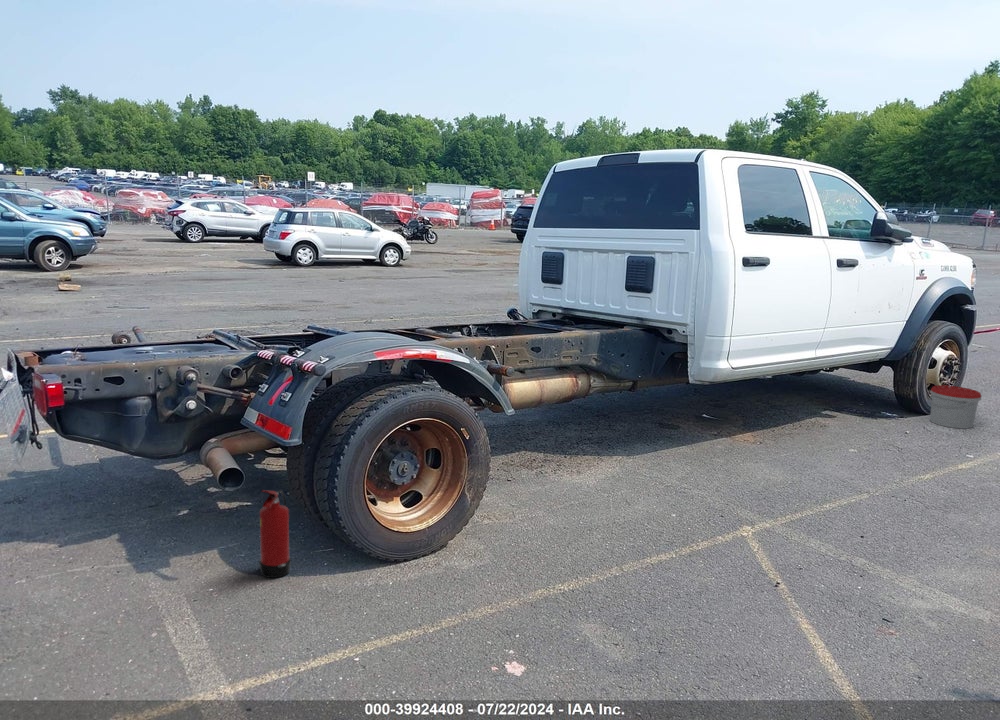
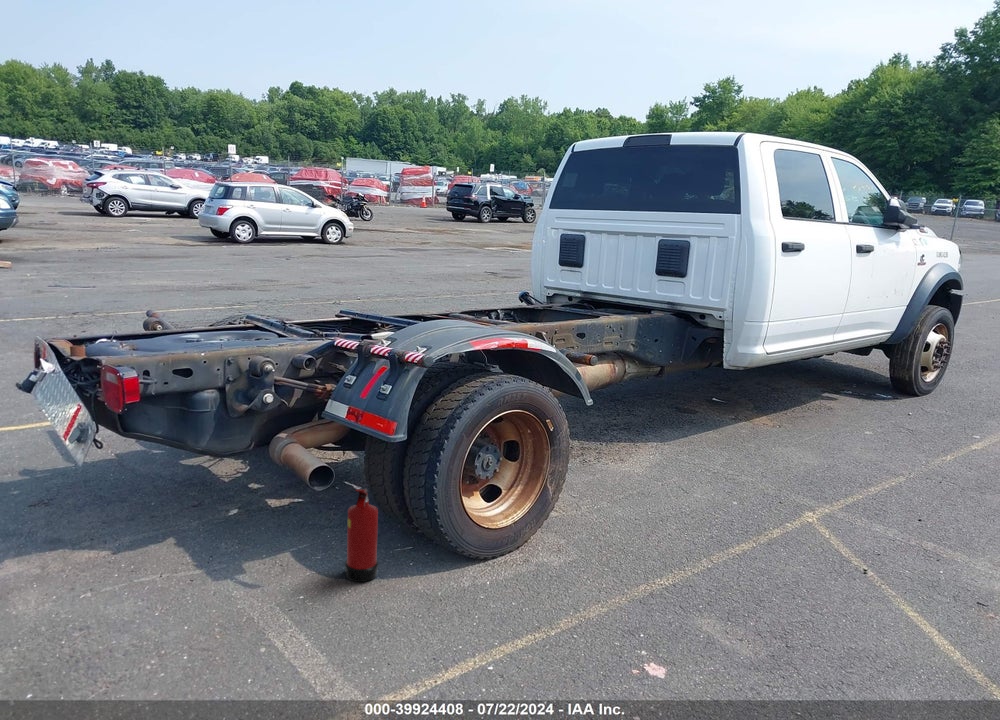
bucket: present [930,385,981,429] -> none [921,368,971,409]

